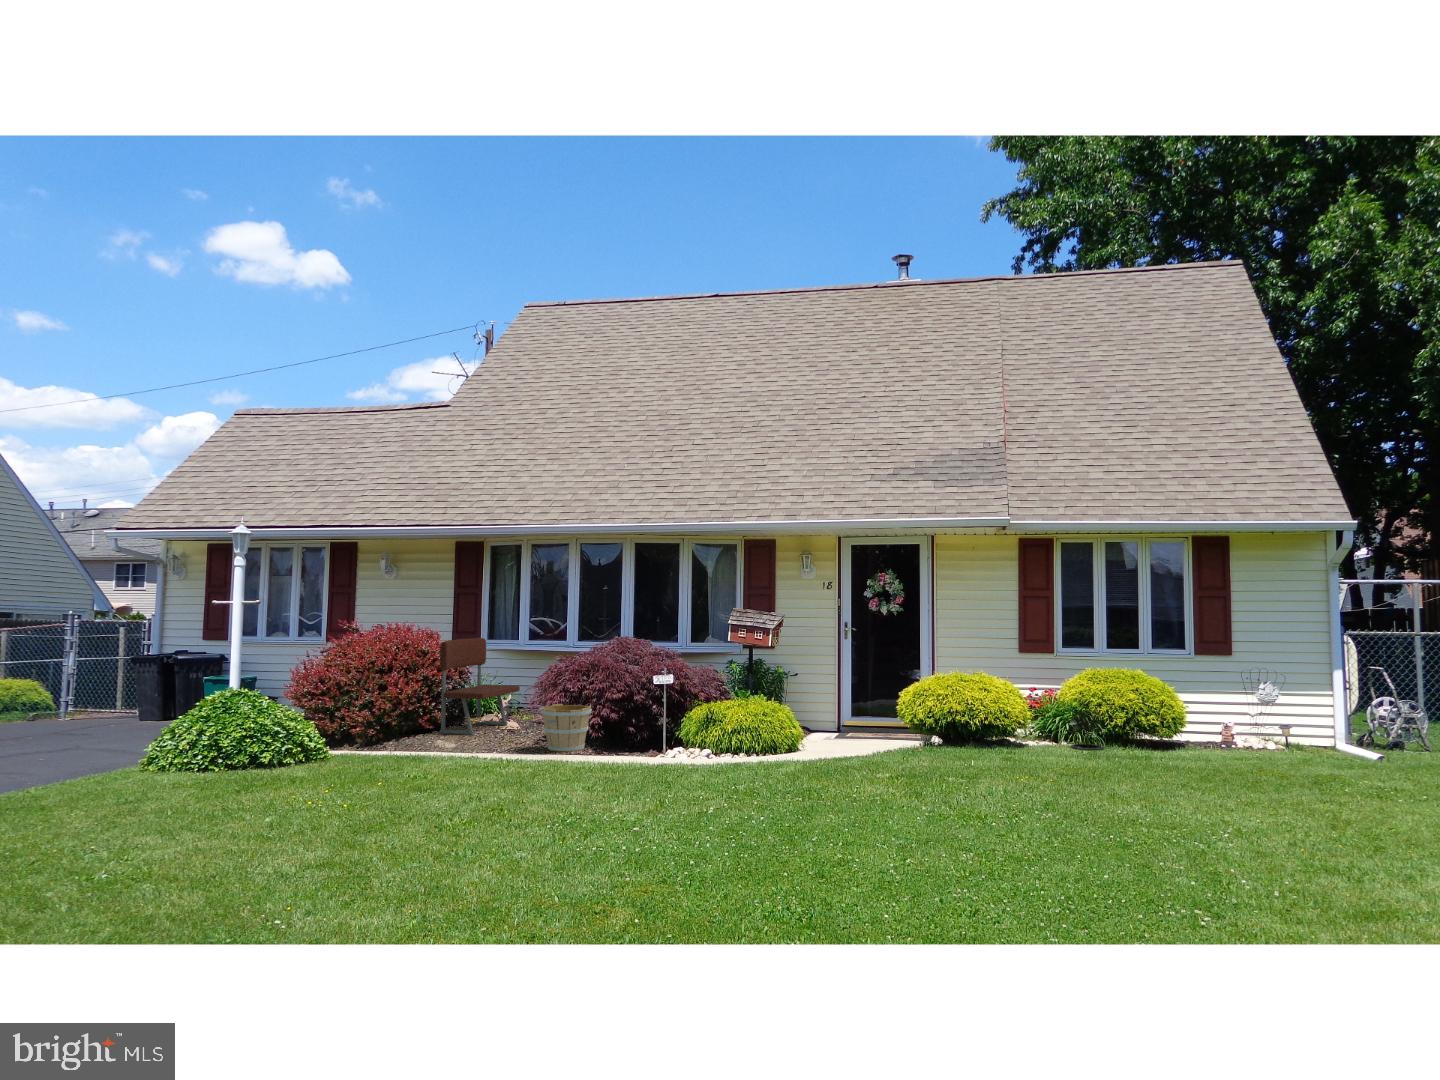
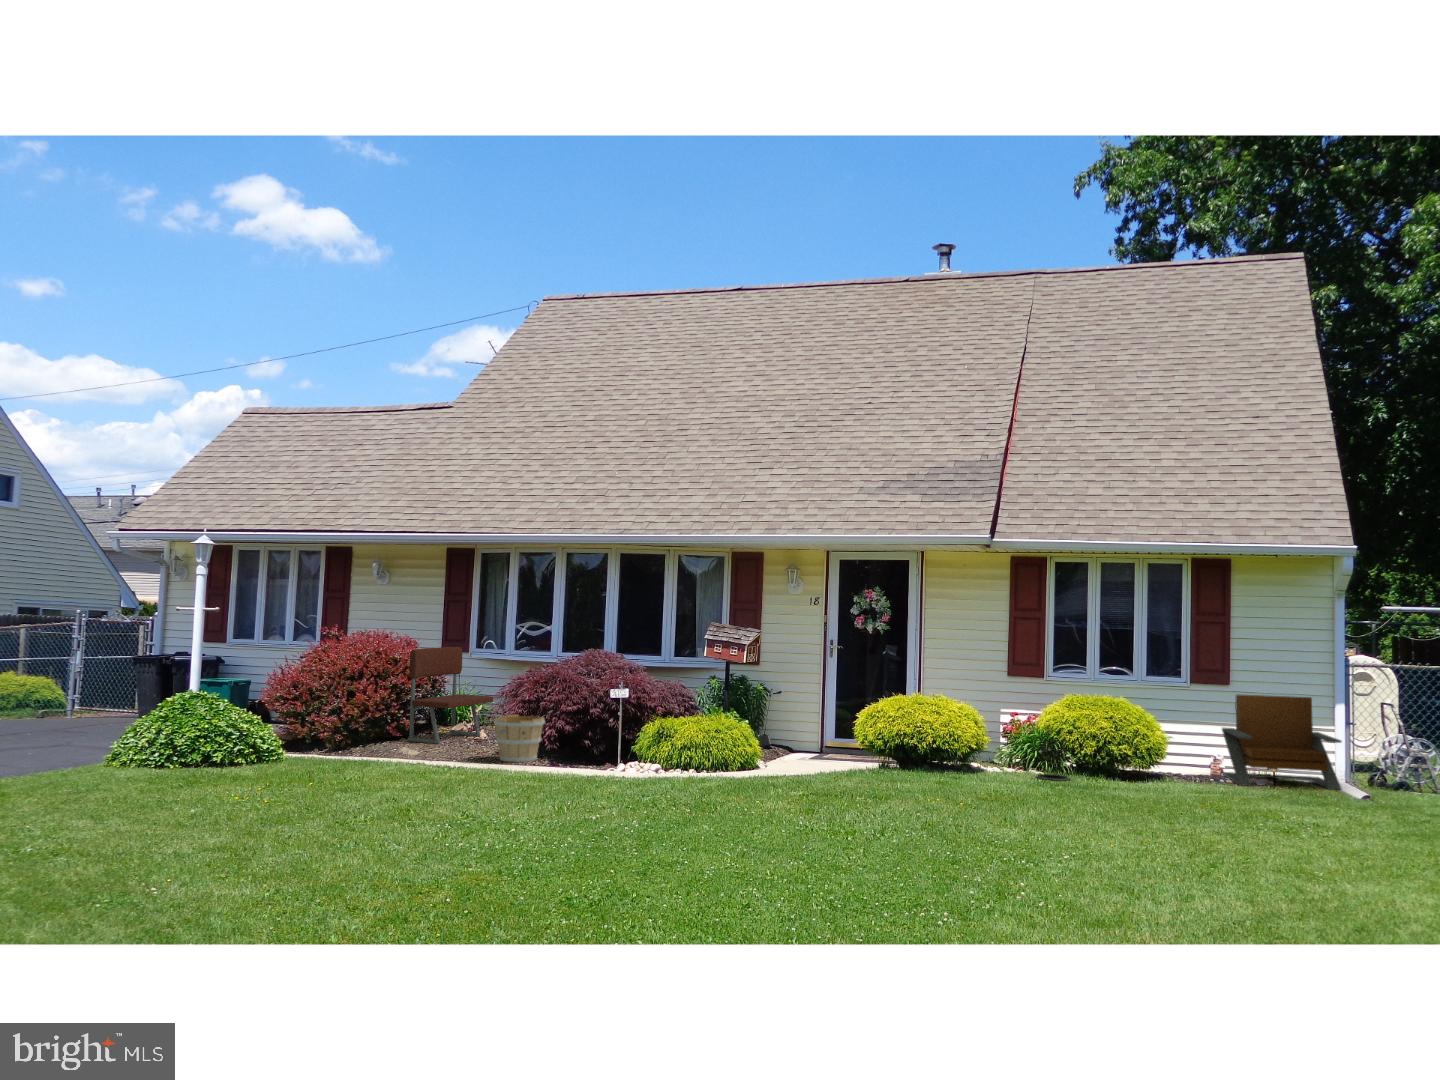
lounge chair: none [1228,663,1351,750] -> present [1222,694,1341,790]

